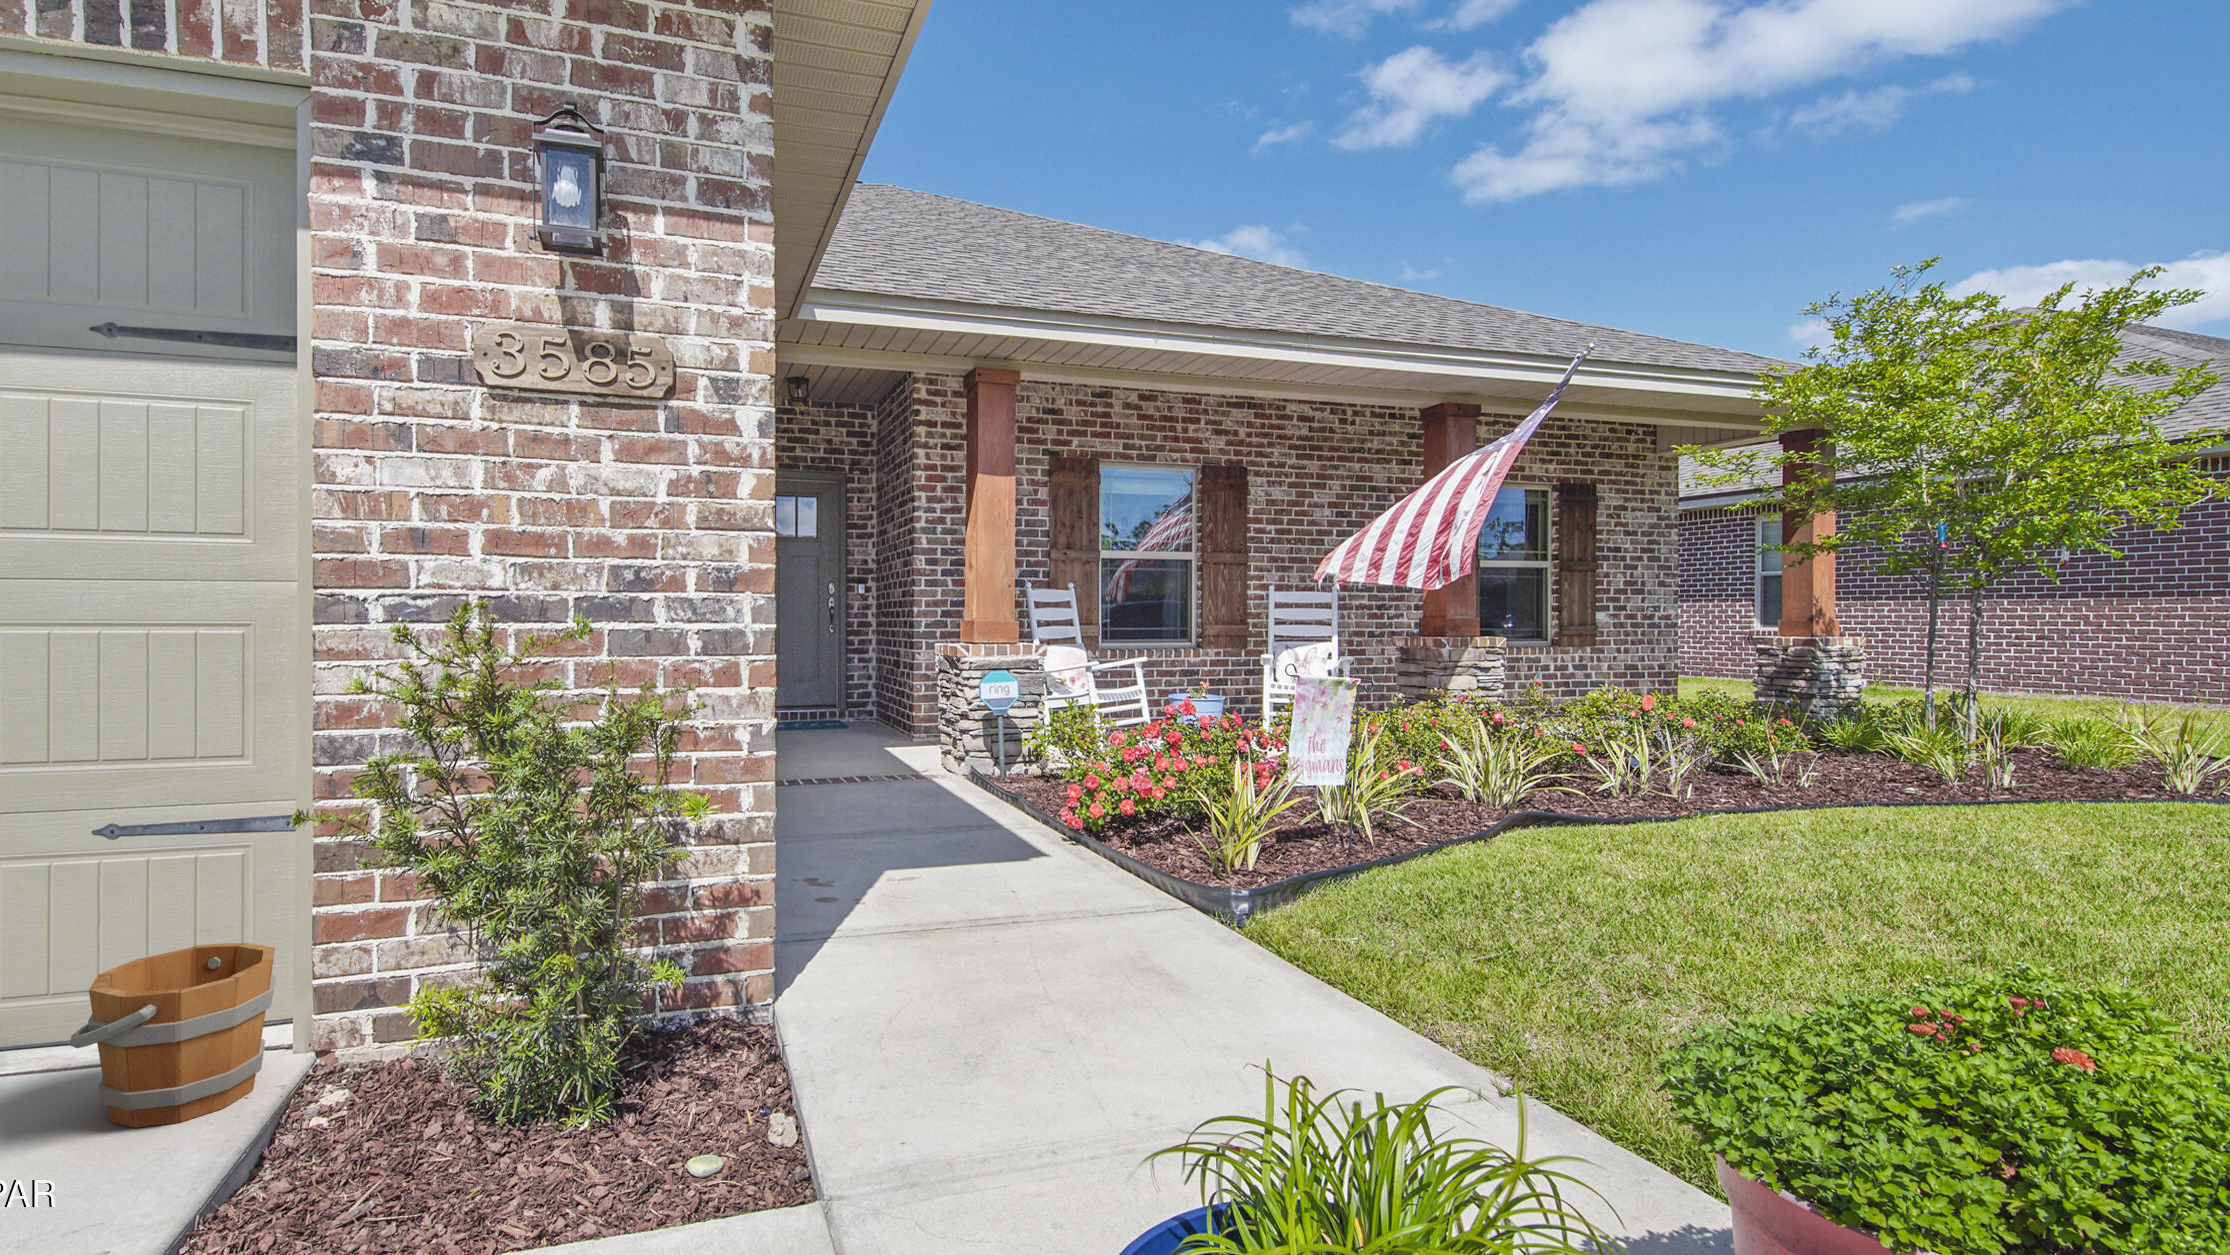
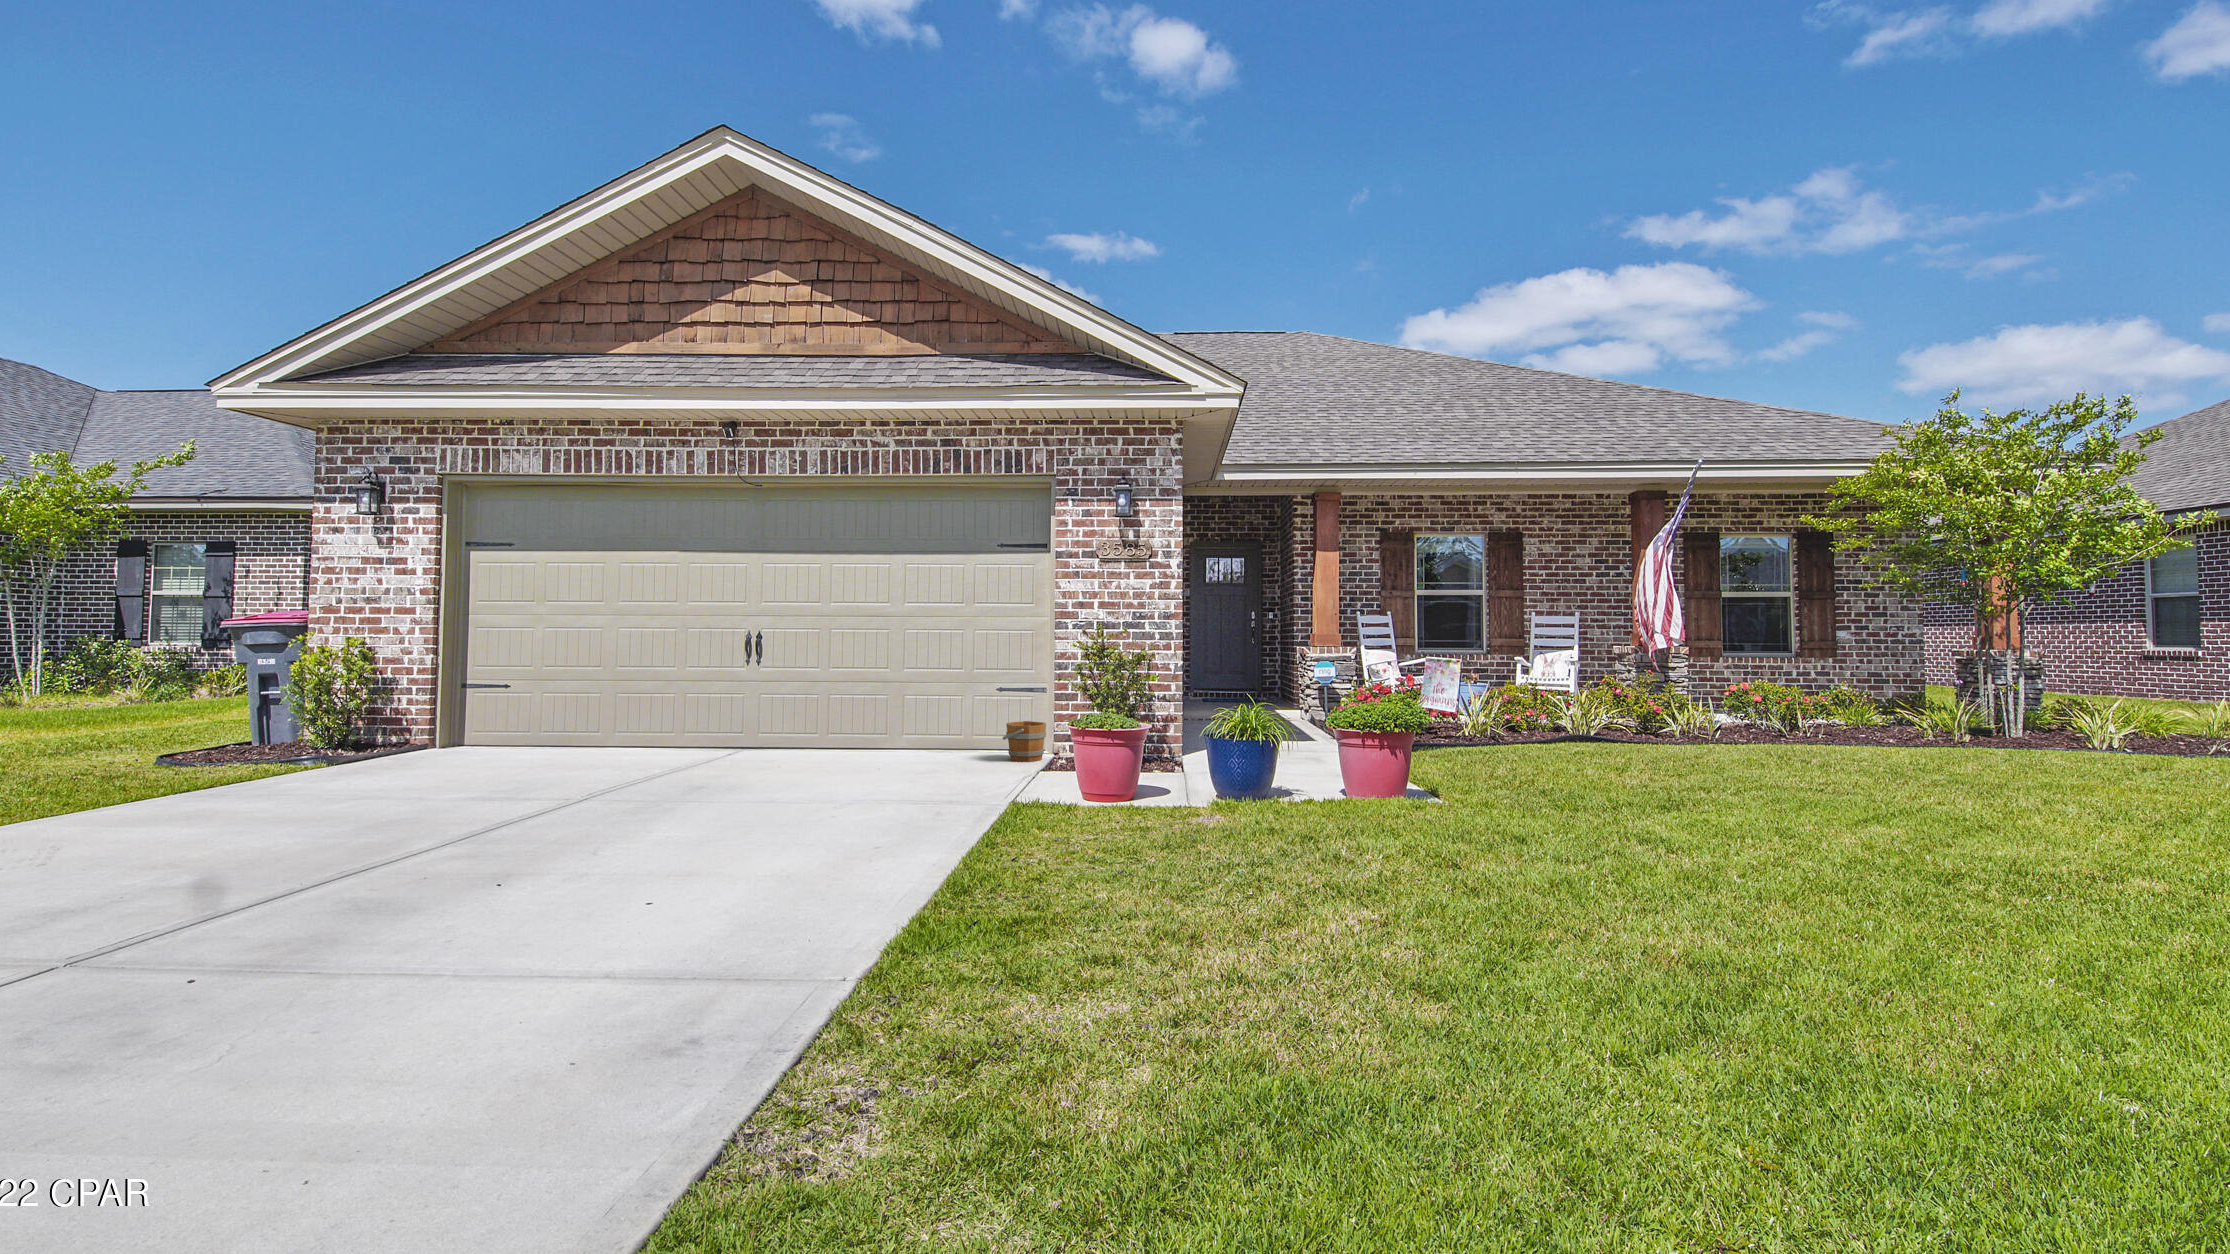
decorative plant: none [1822,708,1884,752] -> present [1966,707,1994,736]

